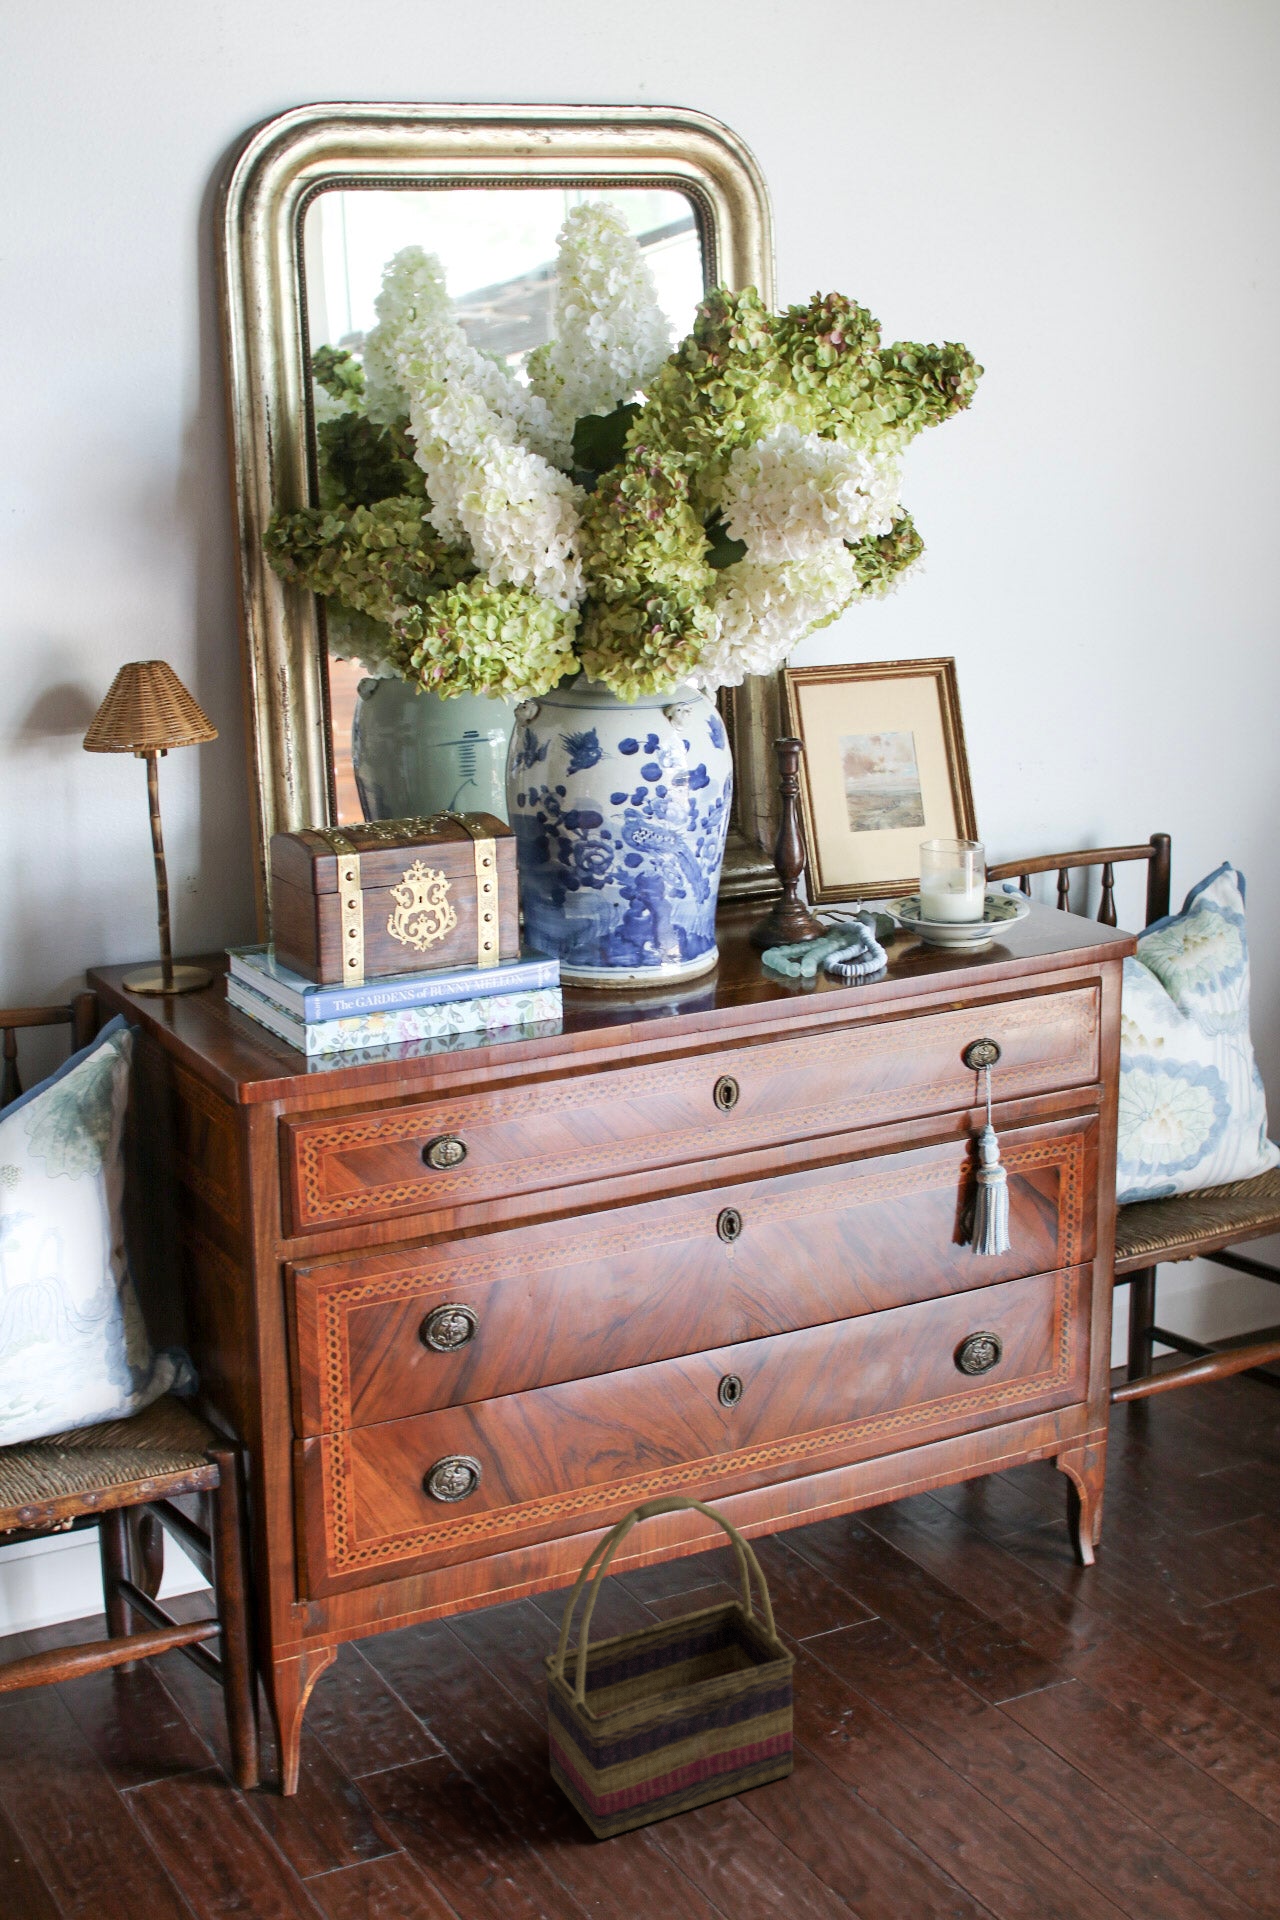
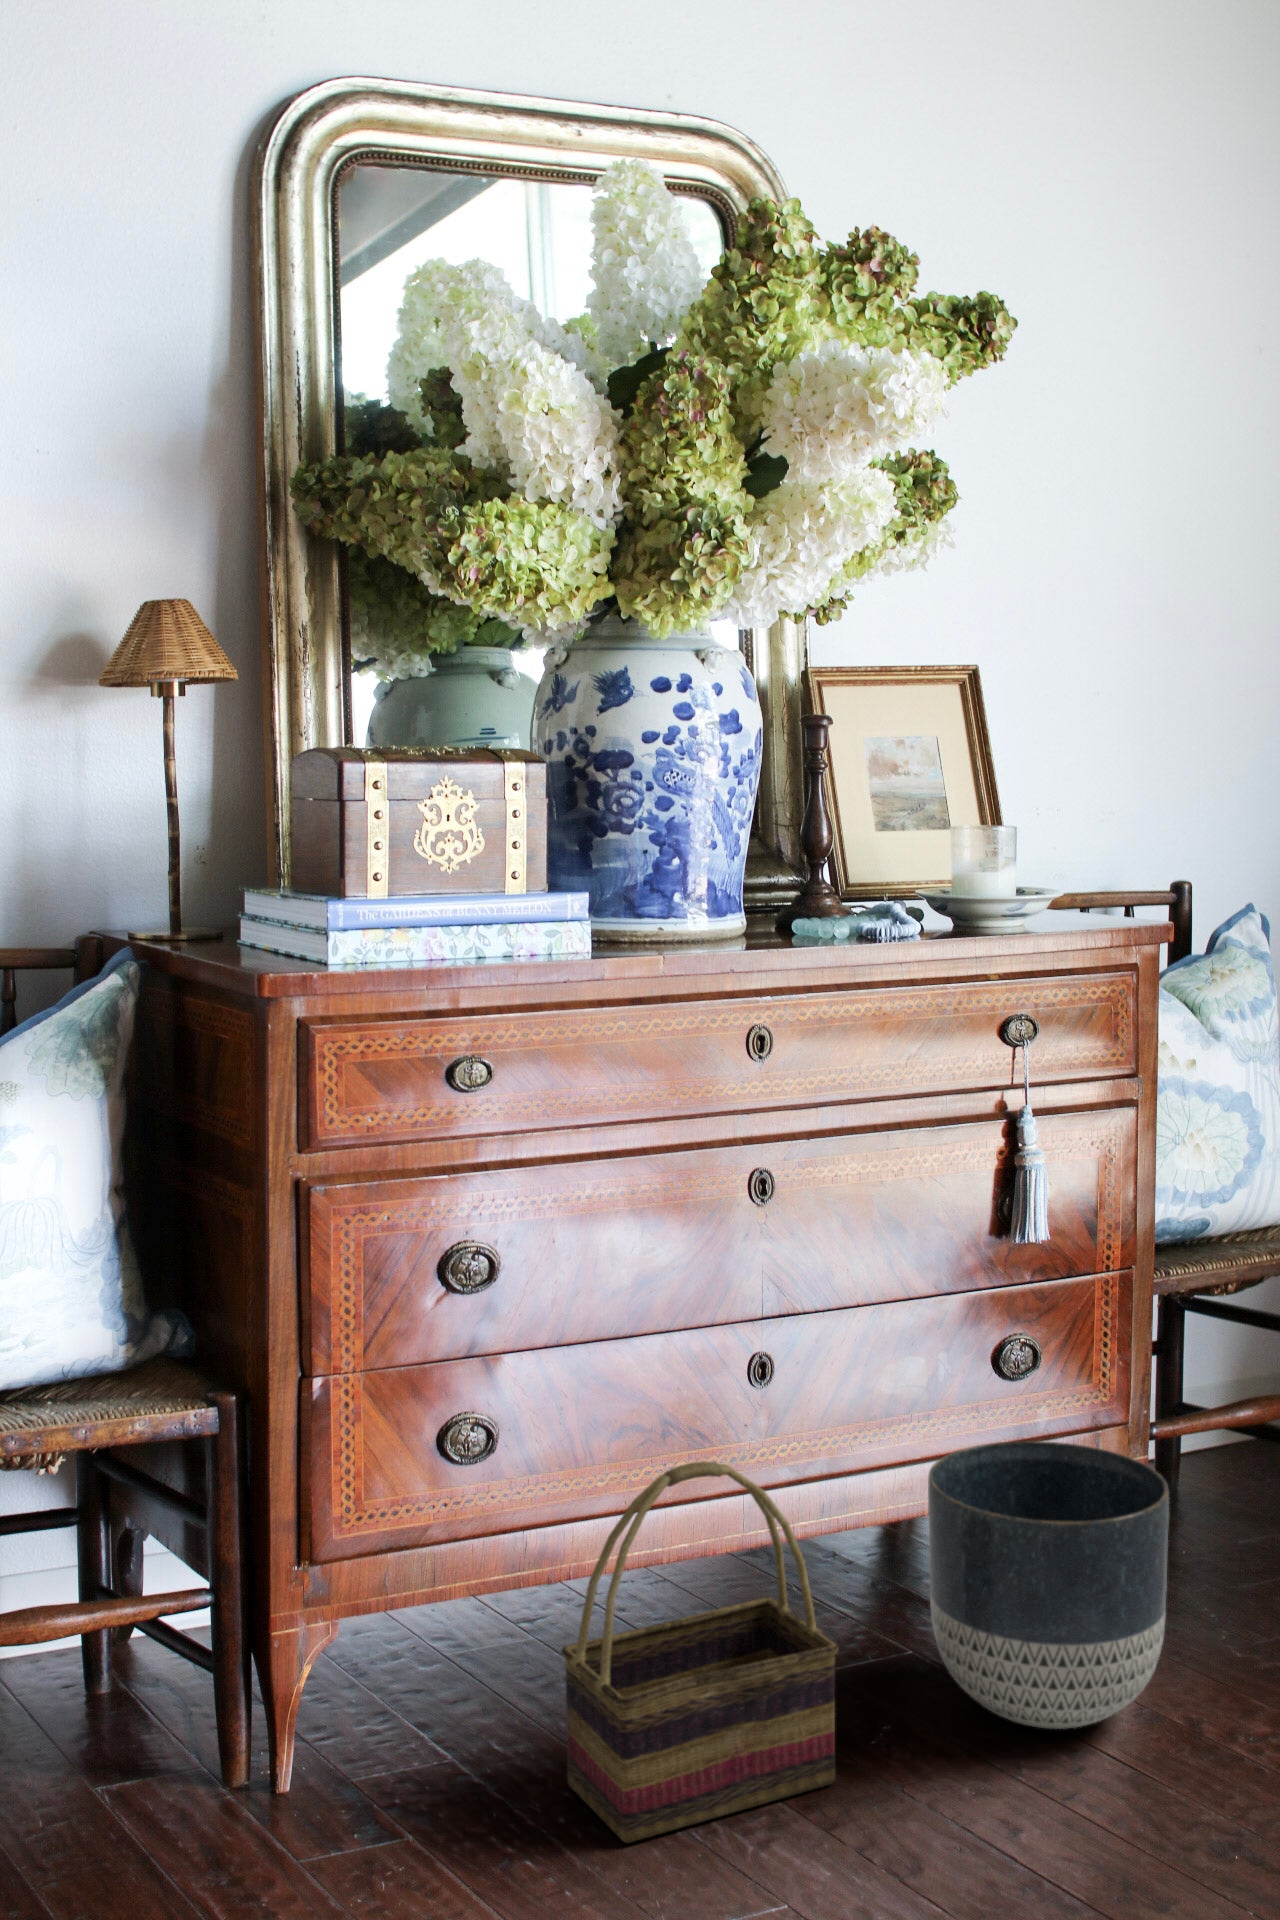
planter: none [886,1443,1108,1716] -> present [928,1441,1169,1729]

